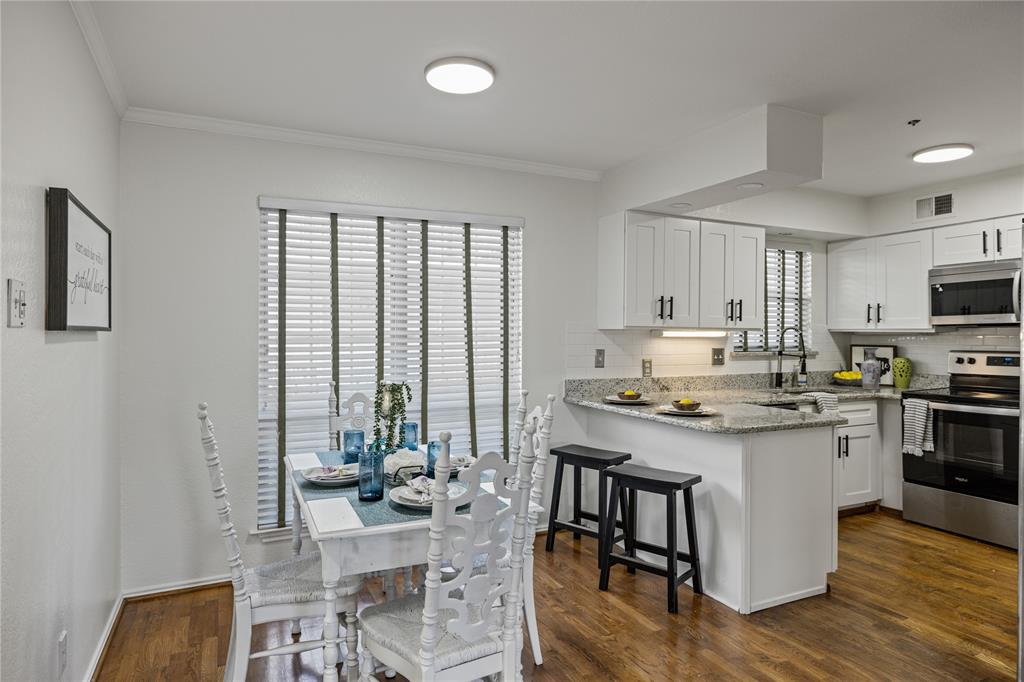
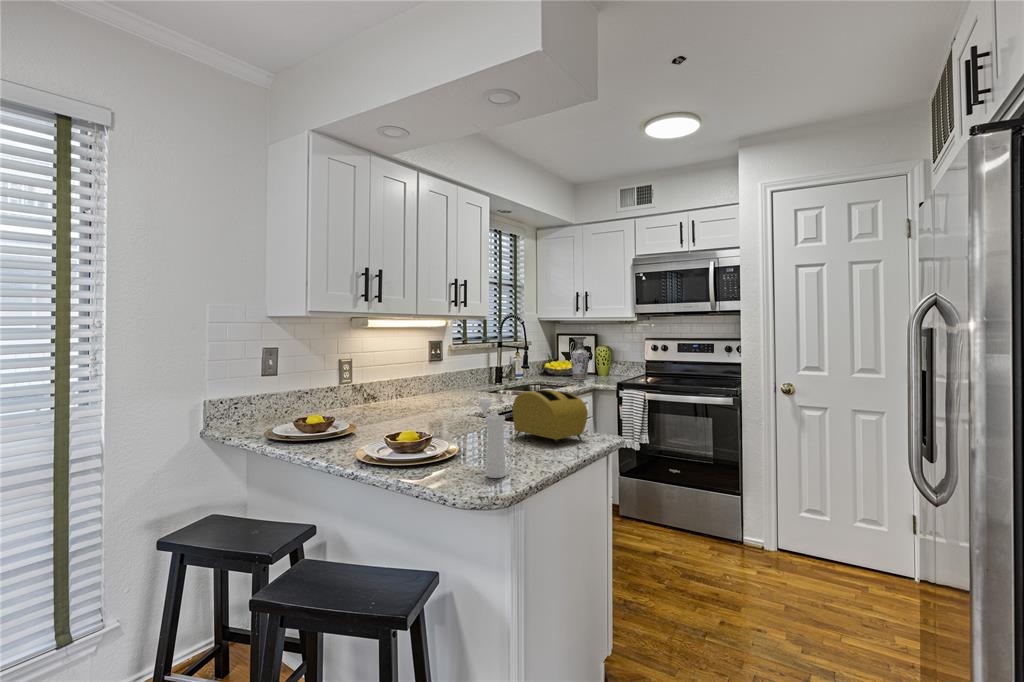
pepper mill: none [725,380,739,424] -> present [478,397,506,478]
toaster: none [759,381,812,418] -> present [513,389,588,446]

